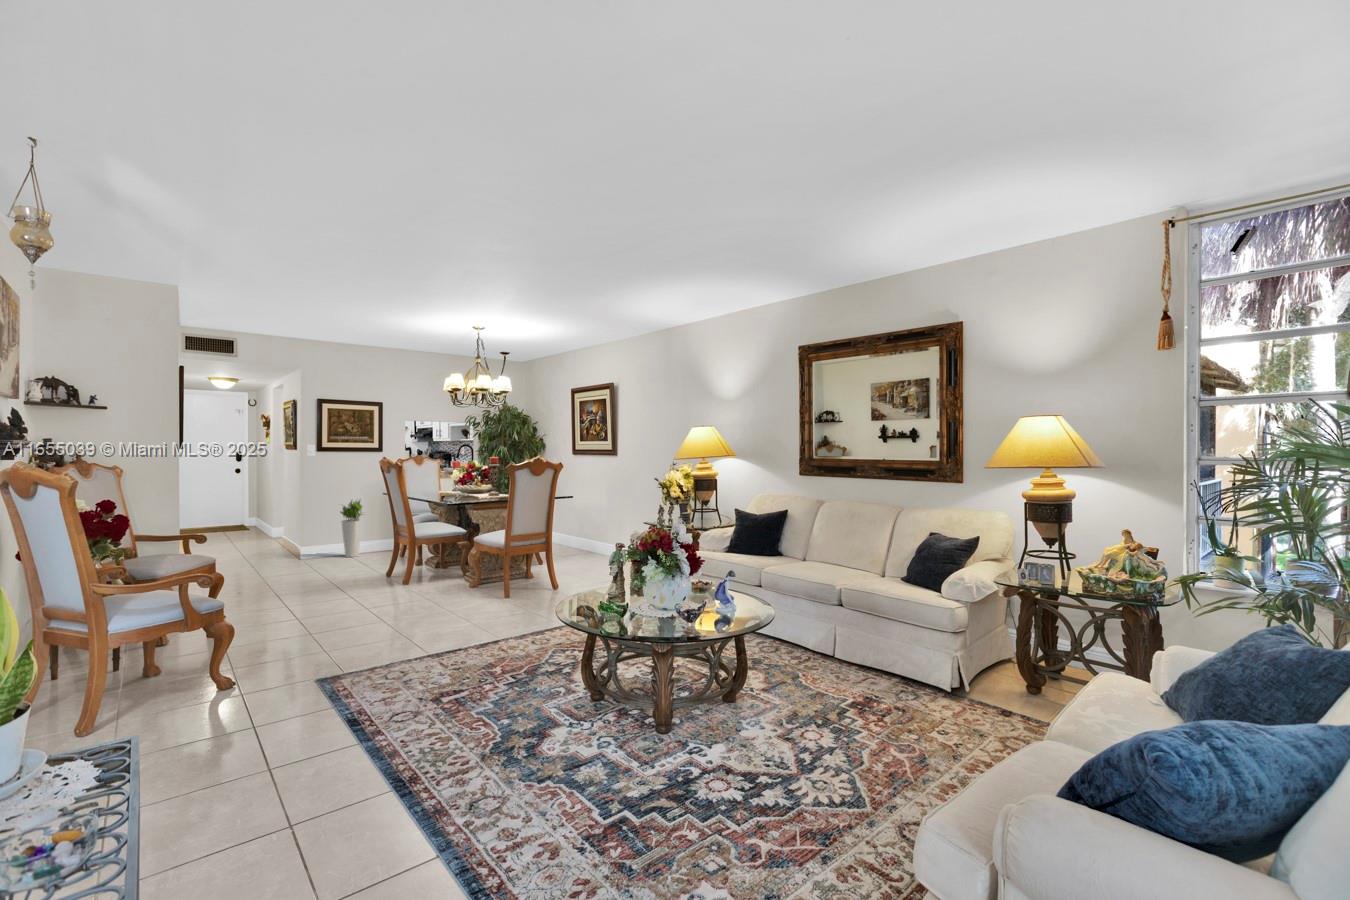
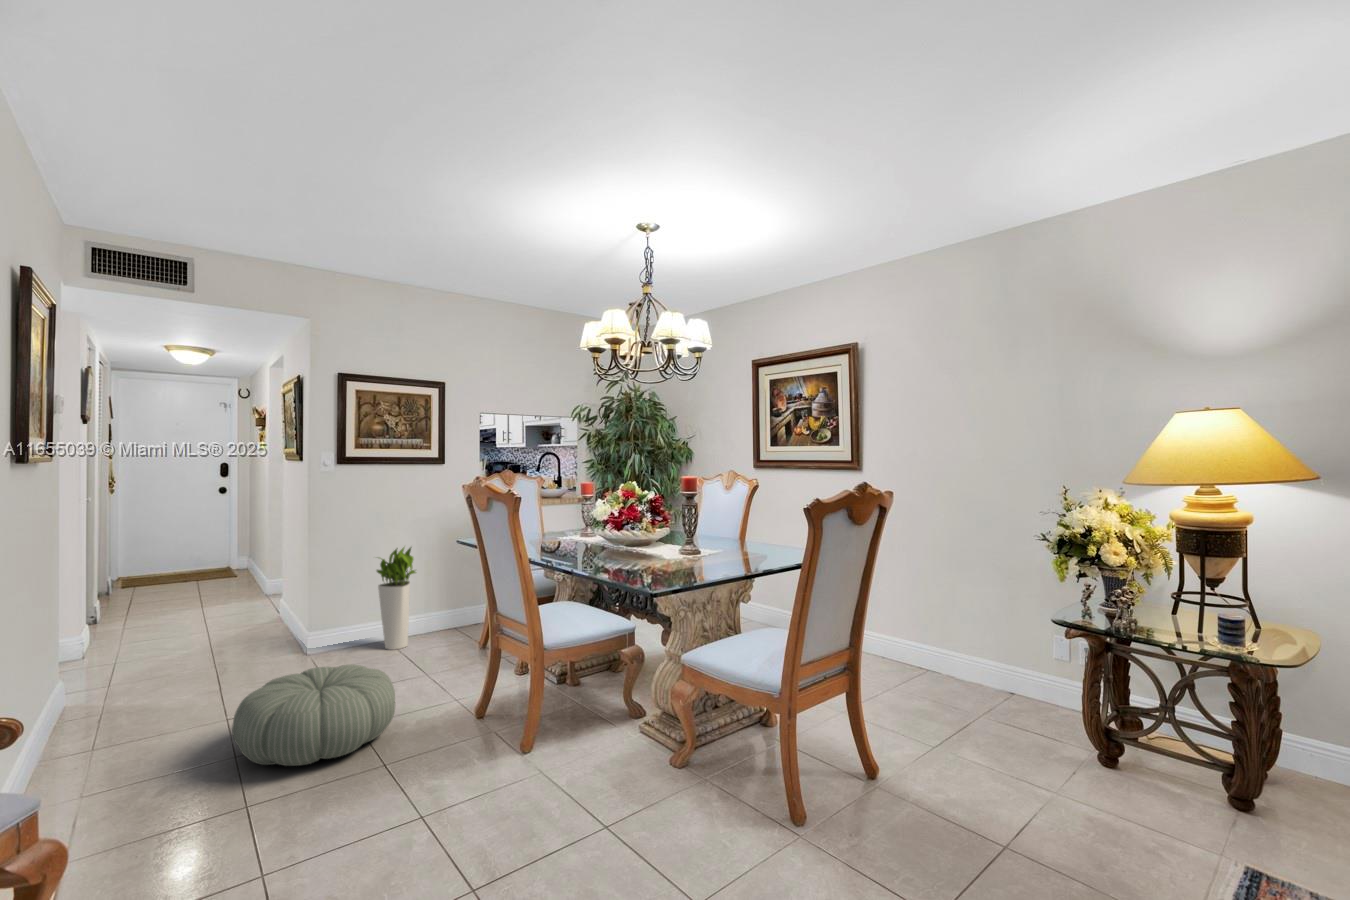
pouf: none [267,550,345,586] -> present [232,664,395,766]

